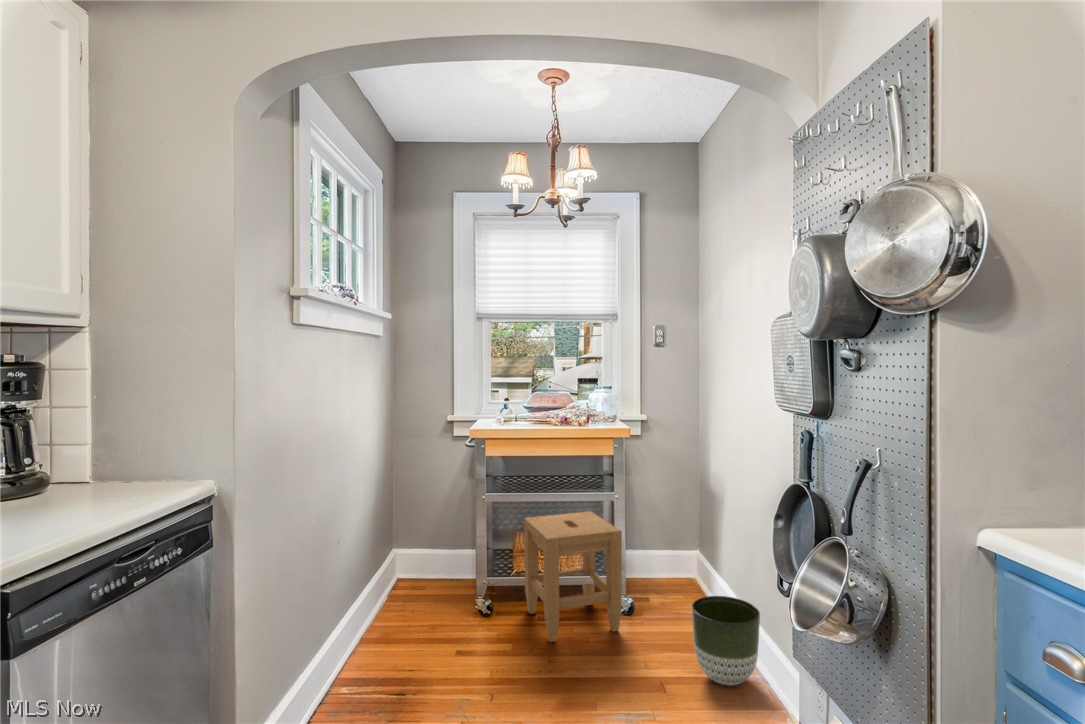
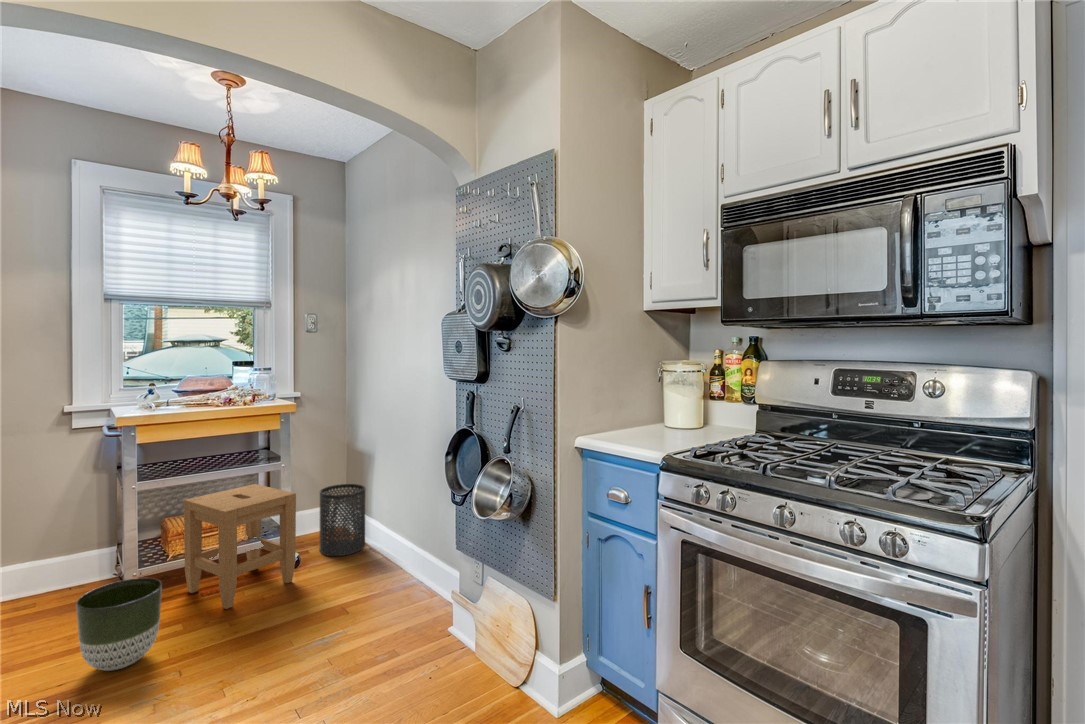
trash can: none [658,526,712,616] -> present [320,484,365,556]
planter: present [692,596,760,686] -> present [76,578,162,671]

